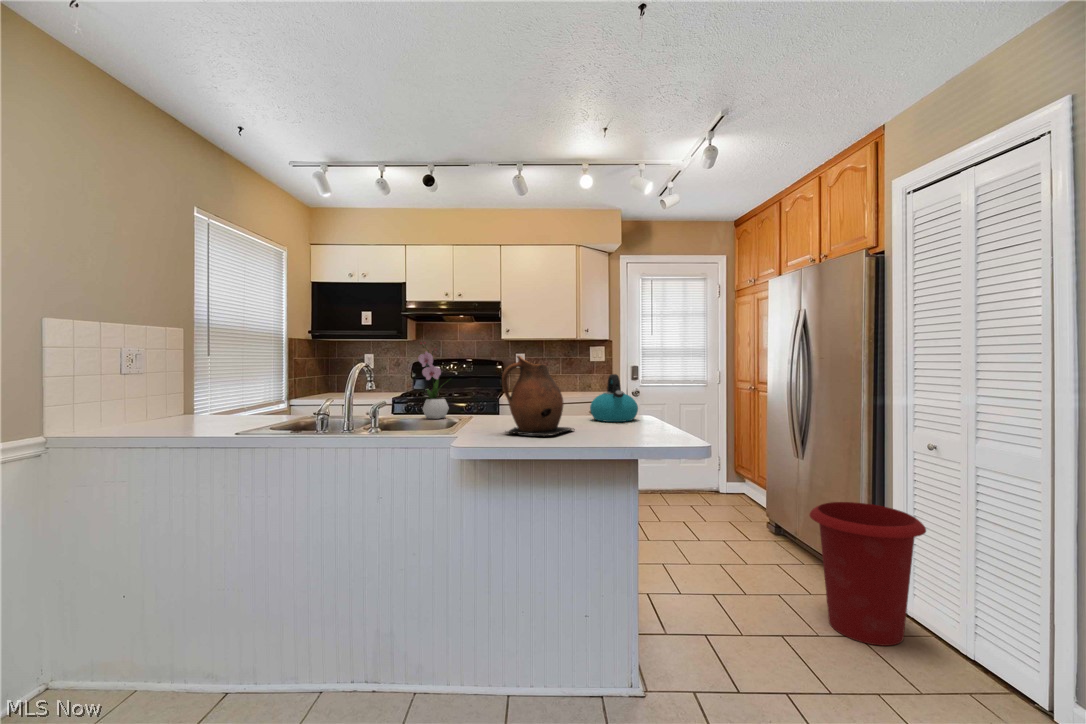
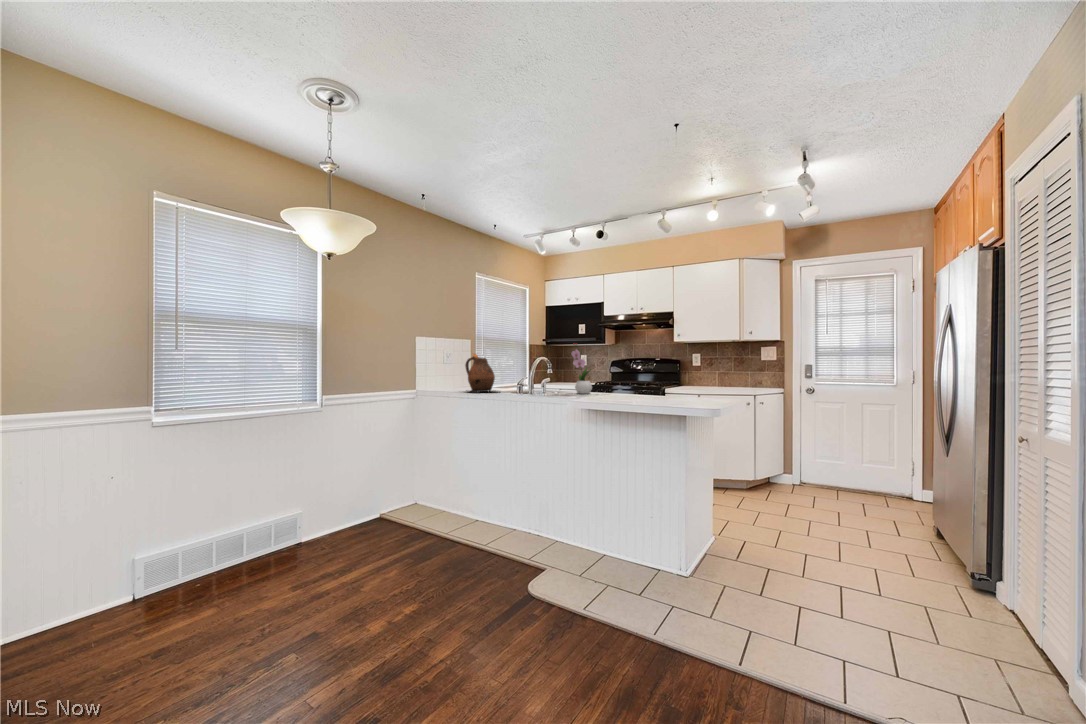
ceramic pitcher: present [502,356,574,436] -> present [465,354,497,392]
kettle: present [590,374,638,422] -> none [681,365,719,400]
waste bin: present [809,502,926,646] -> none [885,488,1011,626]

